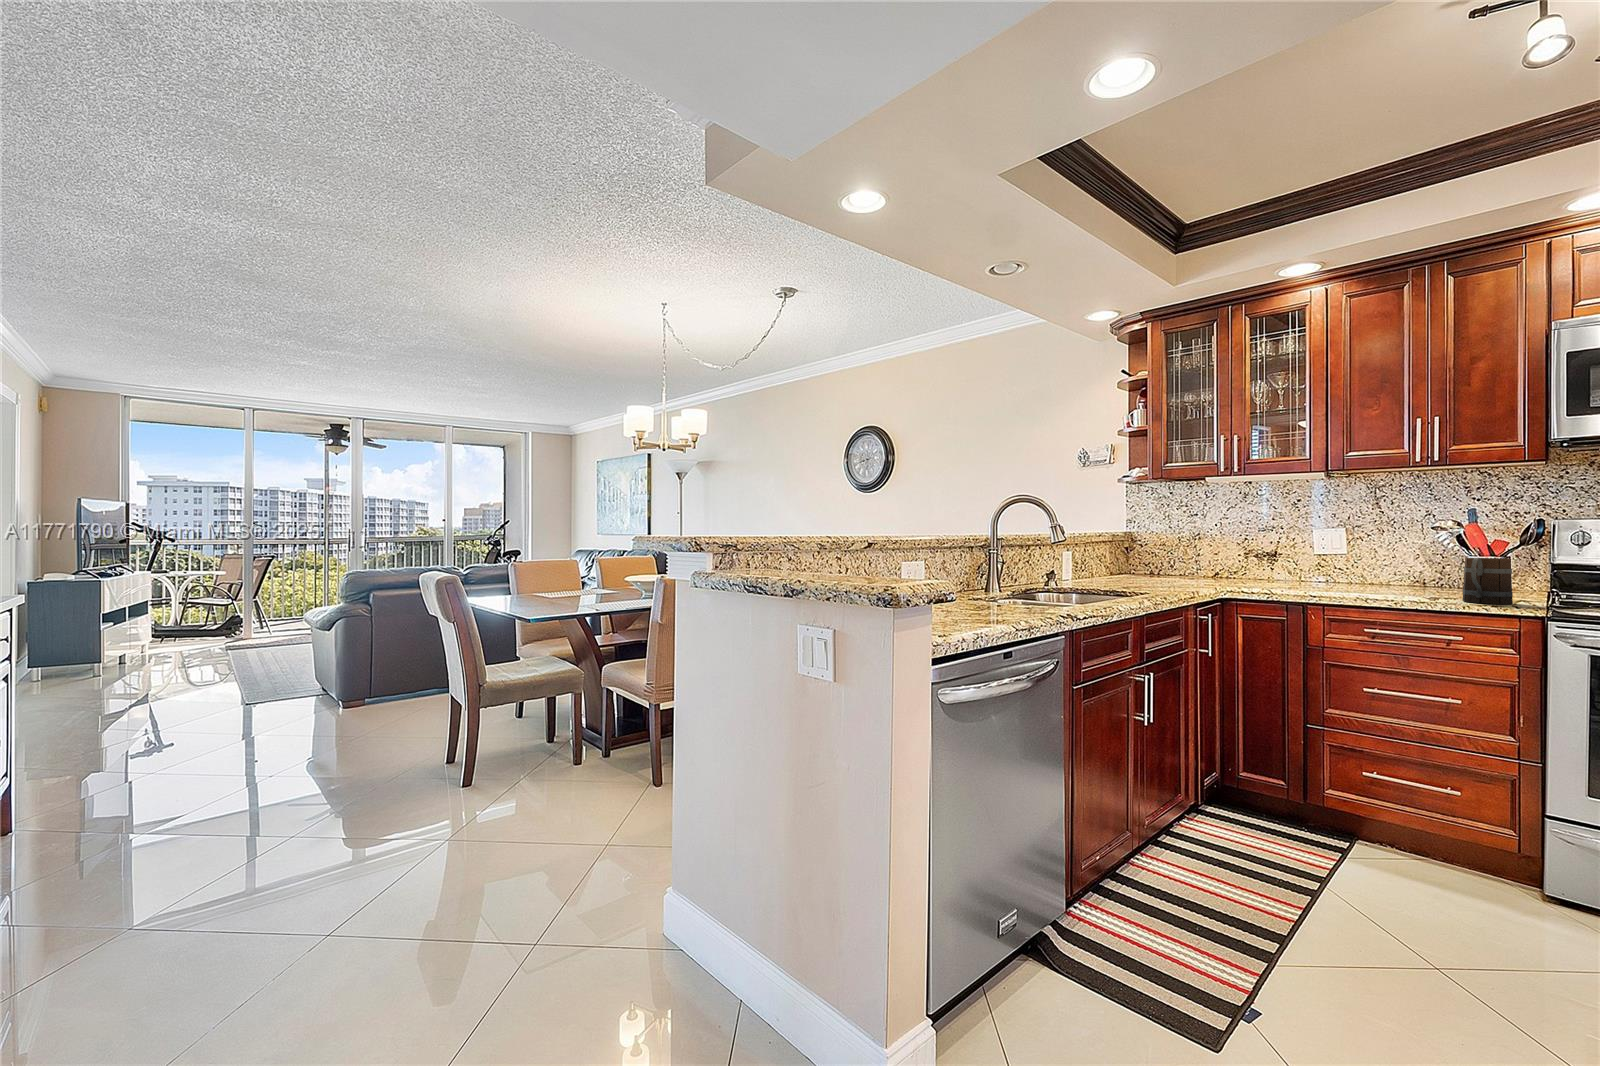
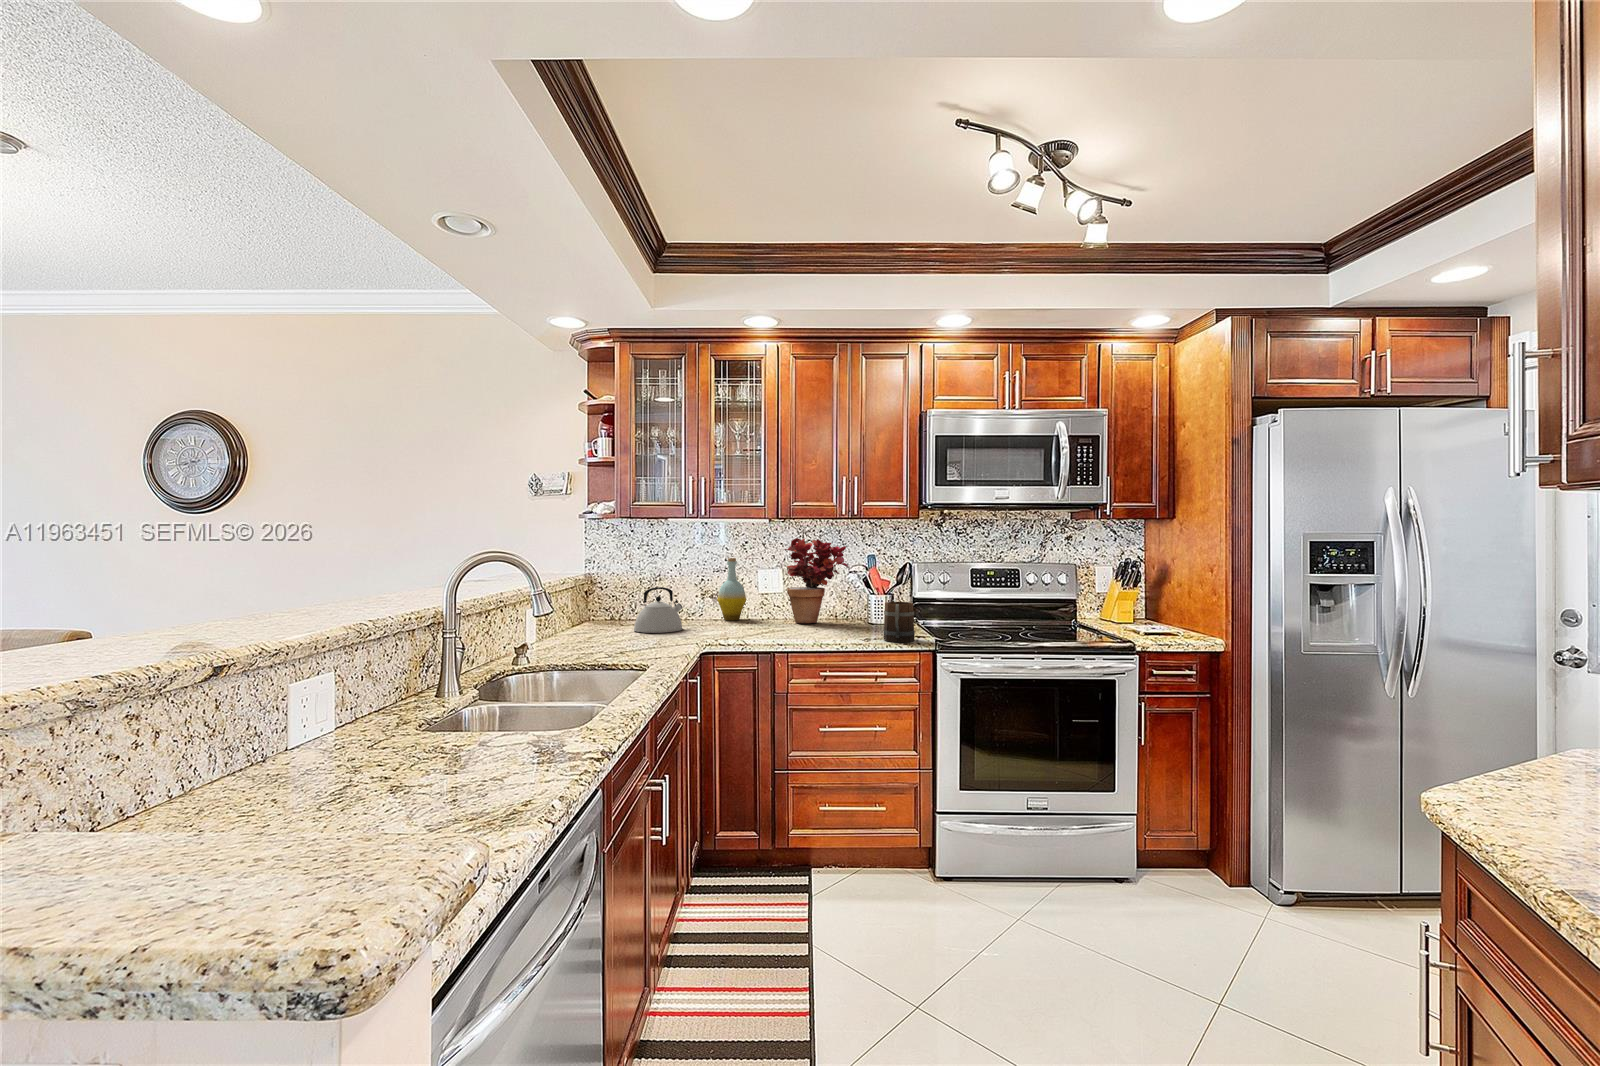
potted plant: none [1346,493,1442,587] -> present [785,538,848,623]
bottle: none [1262,517,1299,581] -> present [717,558,746,620]
kettle: none [1164,542,1216,583] -> present [634,587,683,633]

